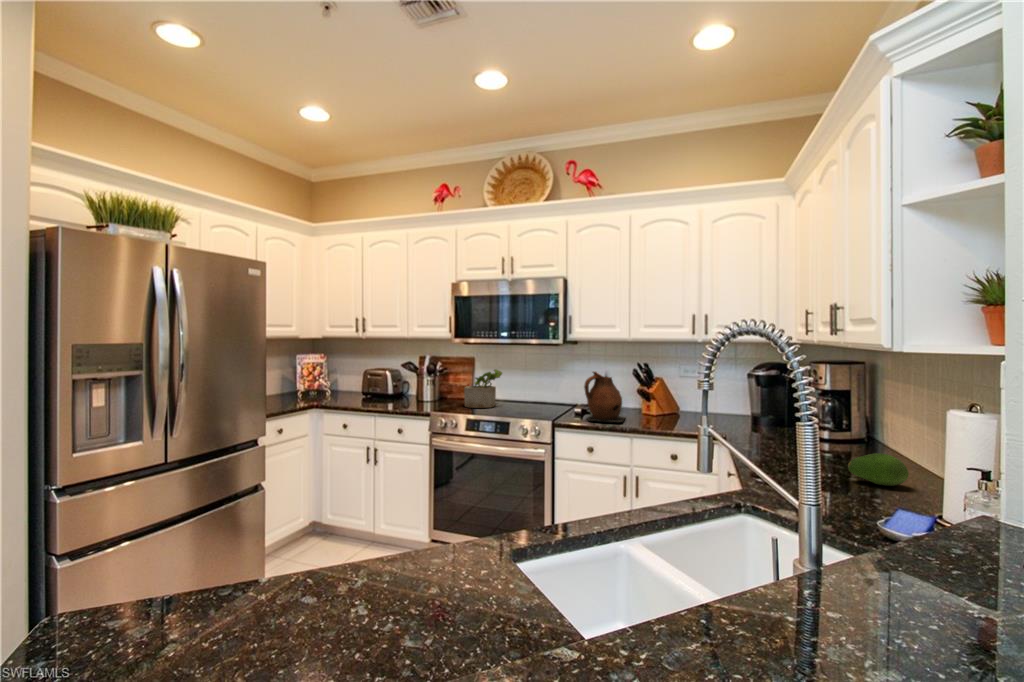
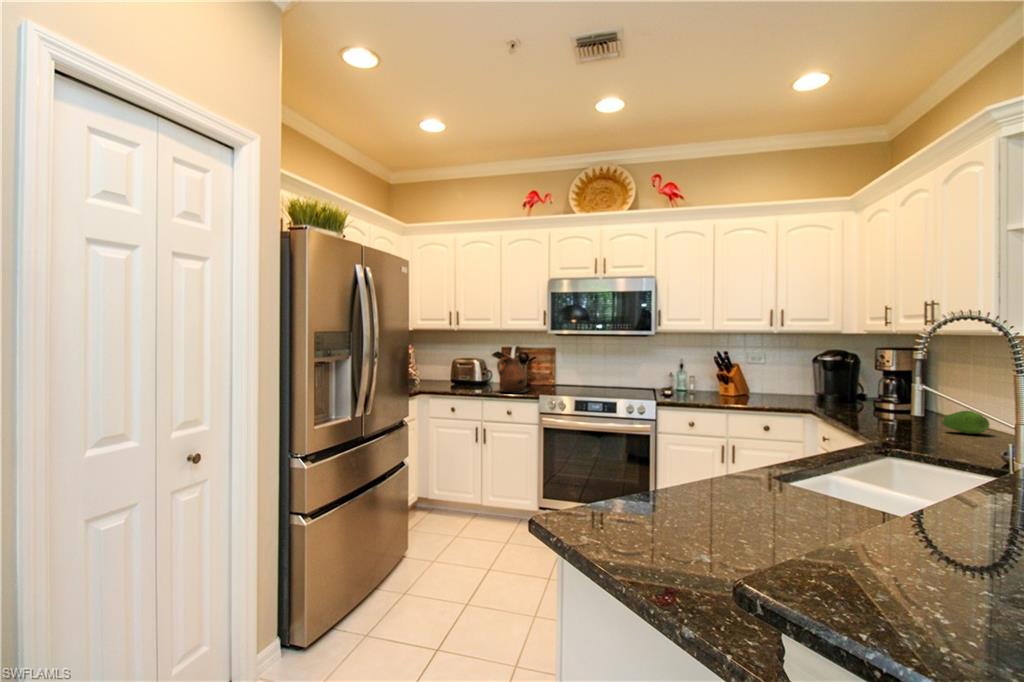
potted plant: present [464,369,502,408] -> none [559,358,592,392]
ceramic pitcher: present [584,372,625,422] -> present [497,354,528,392]

